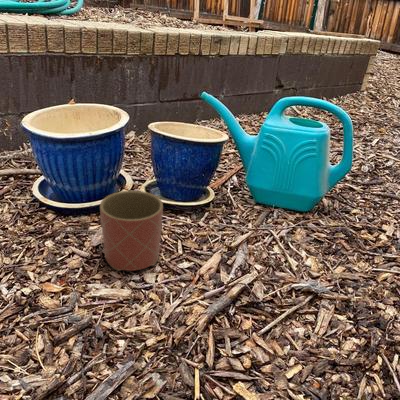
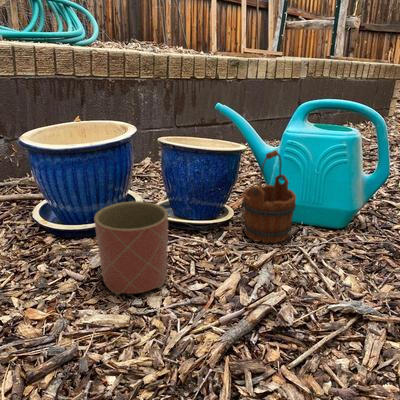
wooden bucket: none [223,145,271,225] -> present [242,150,296,243]

